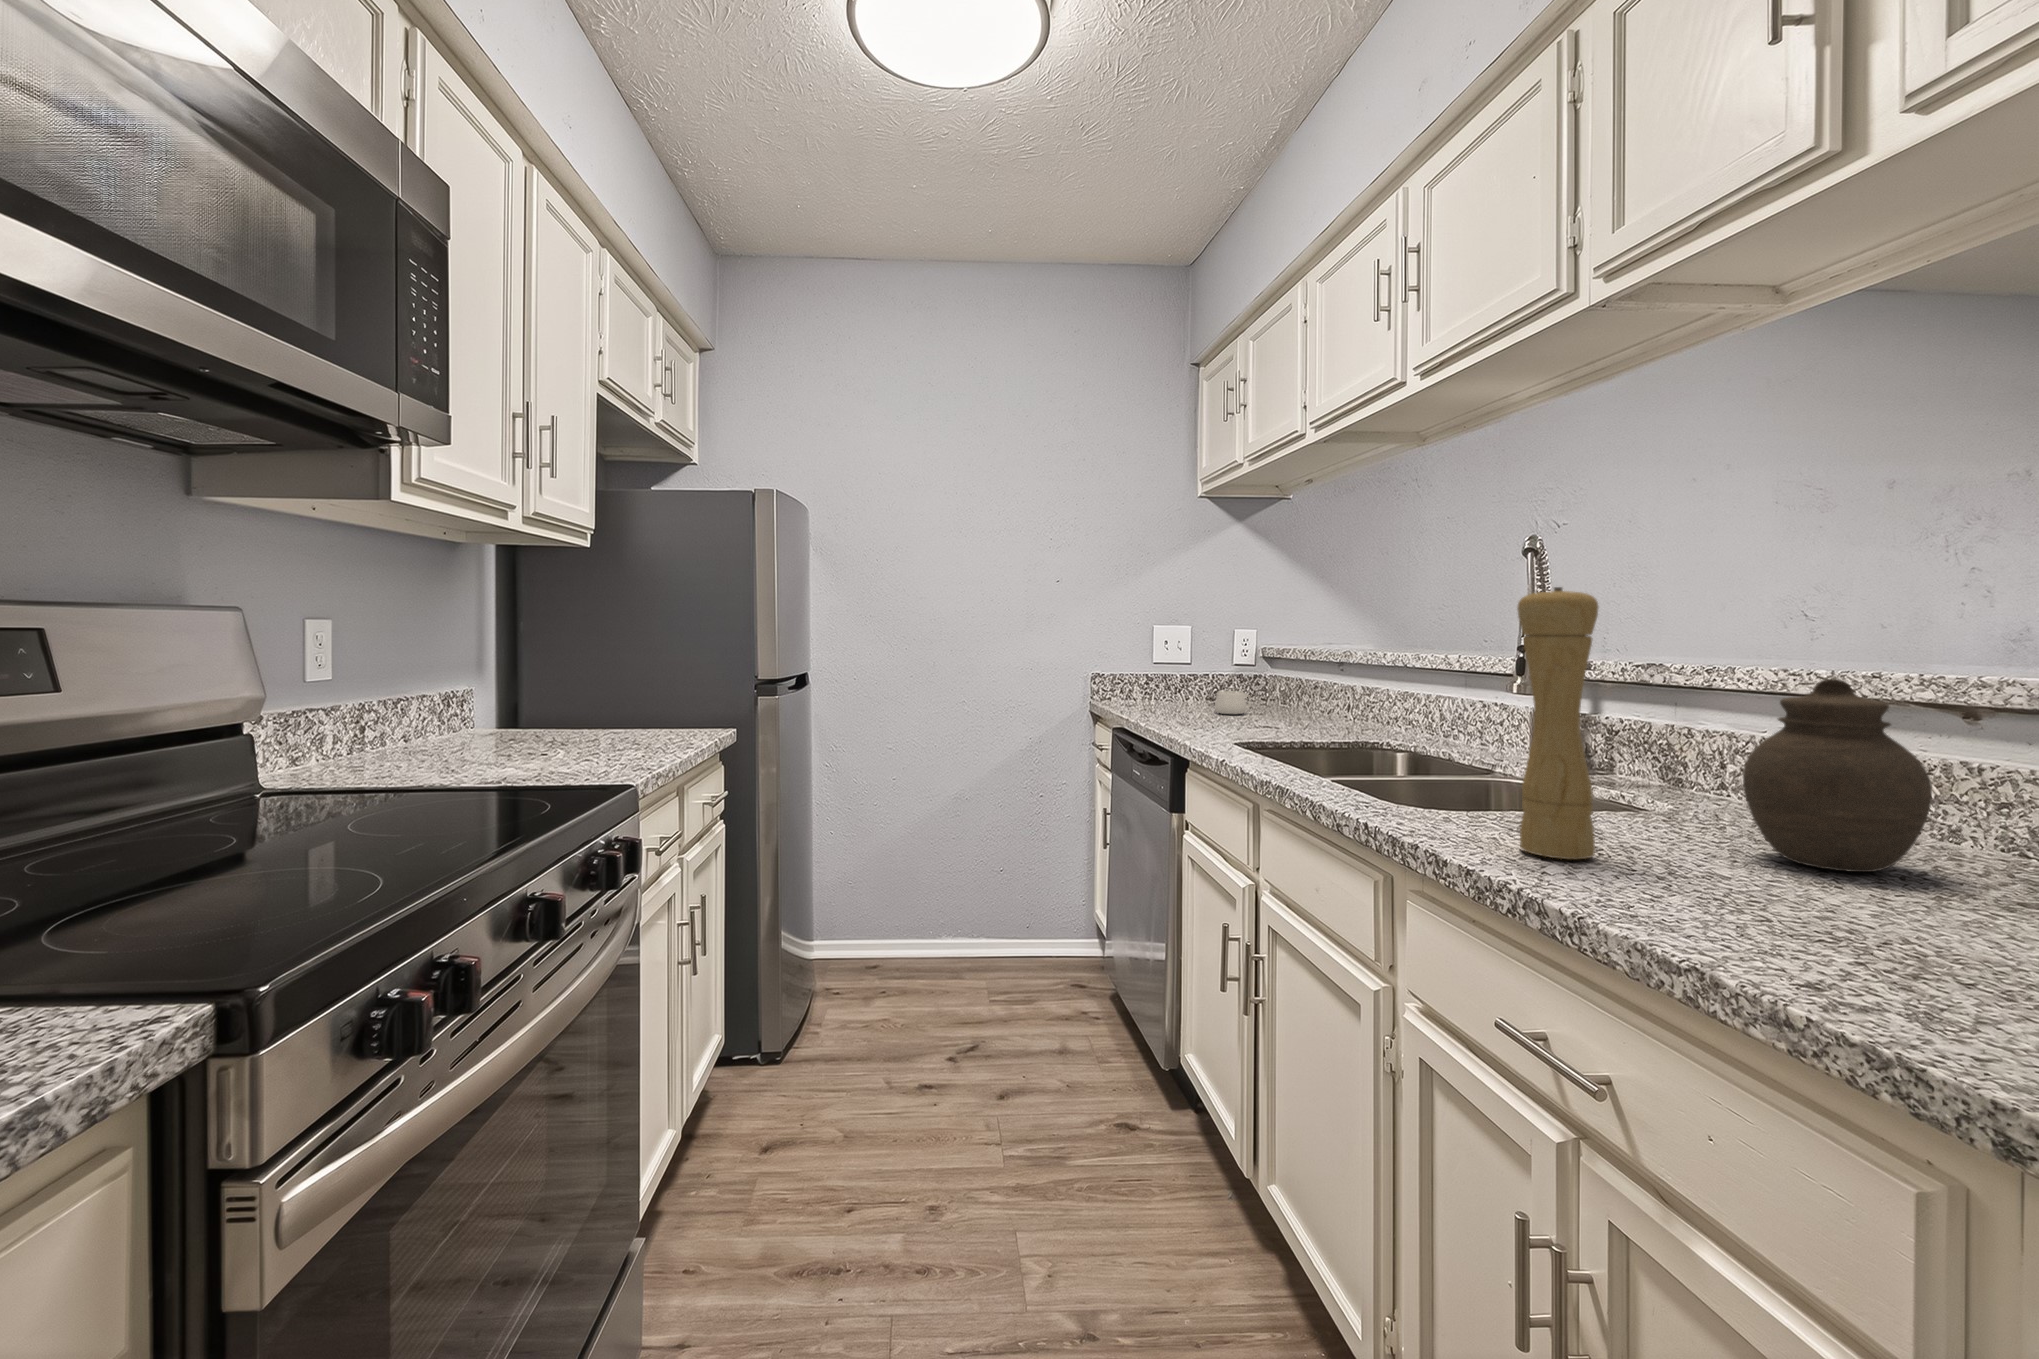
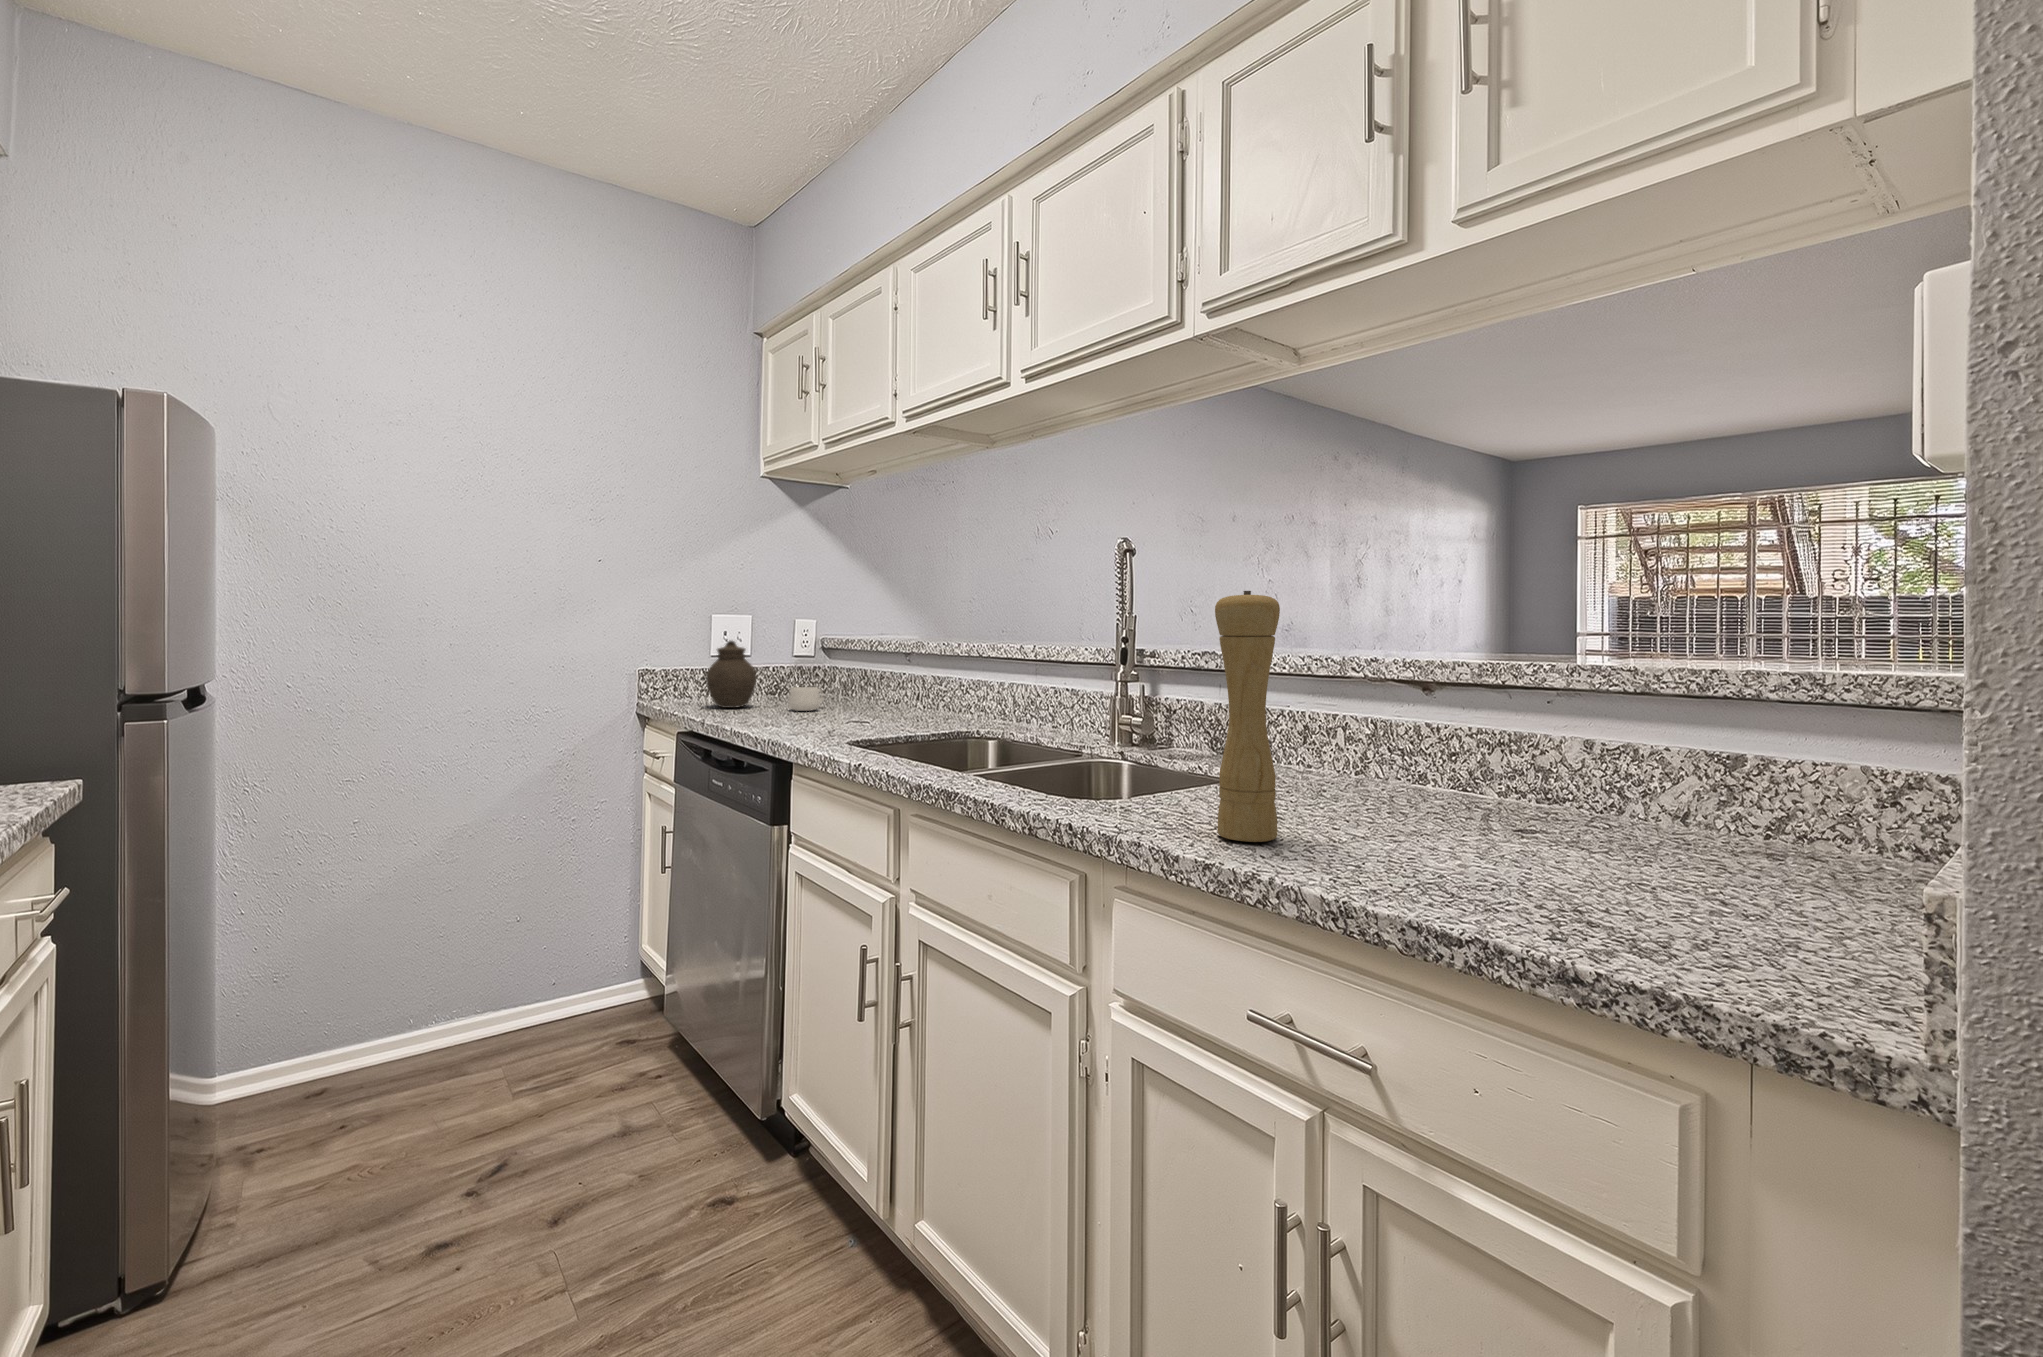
jar: present [1743,679,1932,872] -> present [706,641,757,708]

